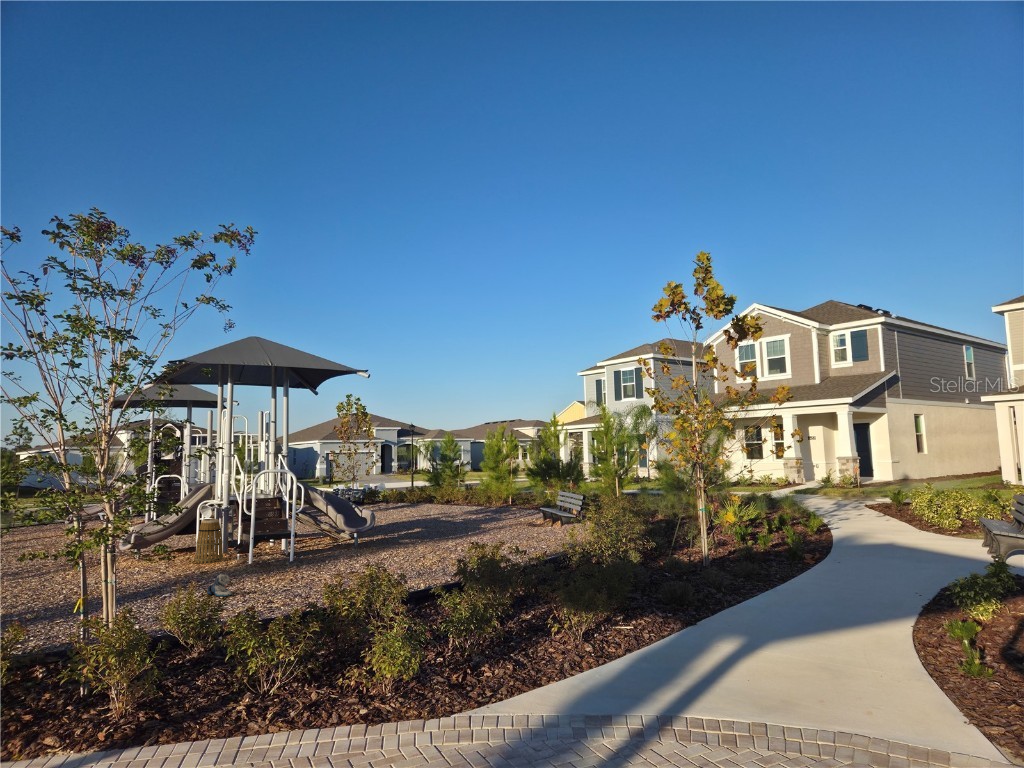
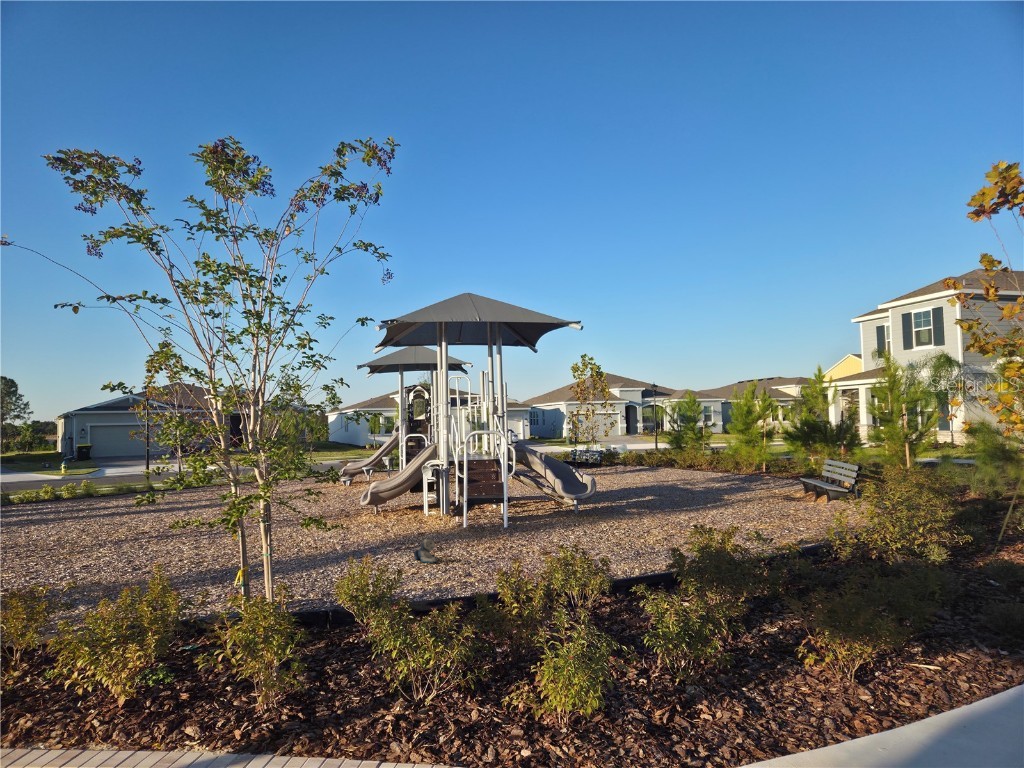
basket: present [195,519,223,564] -> none [417,478,443,524]

